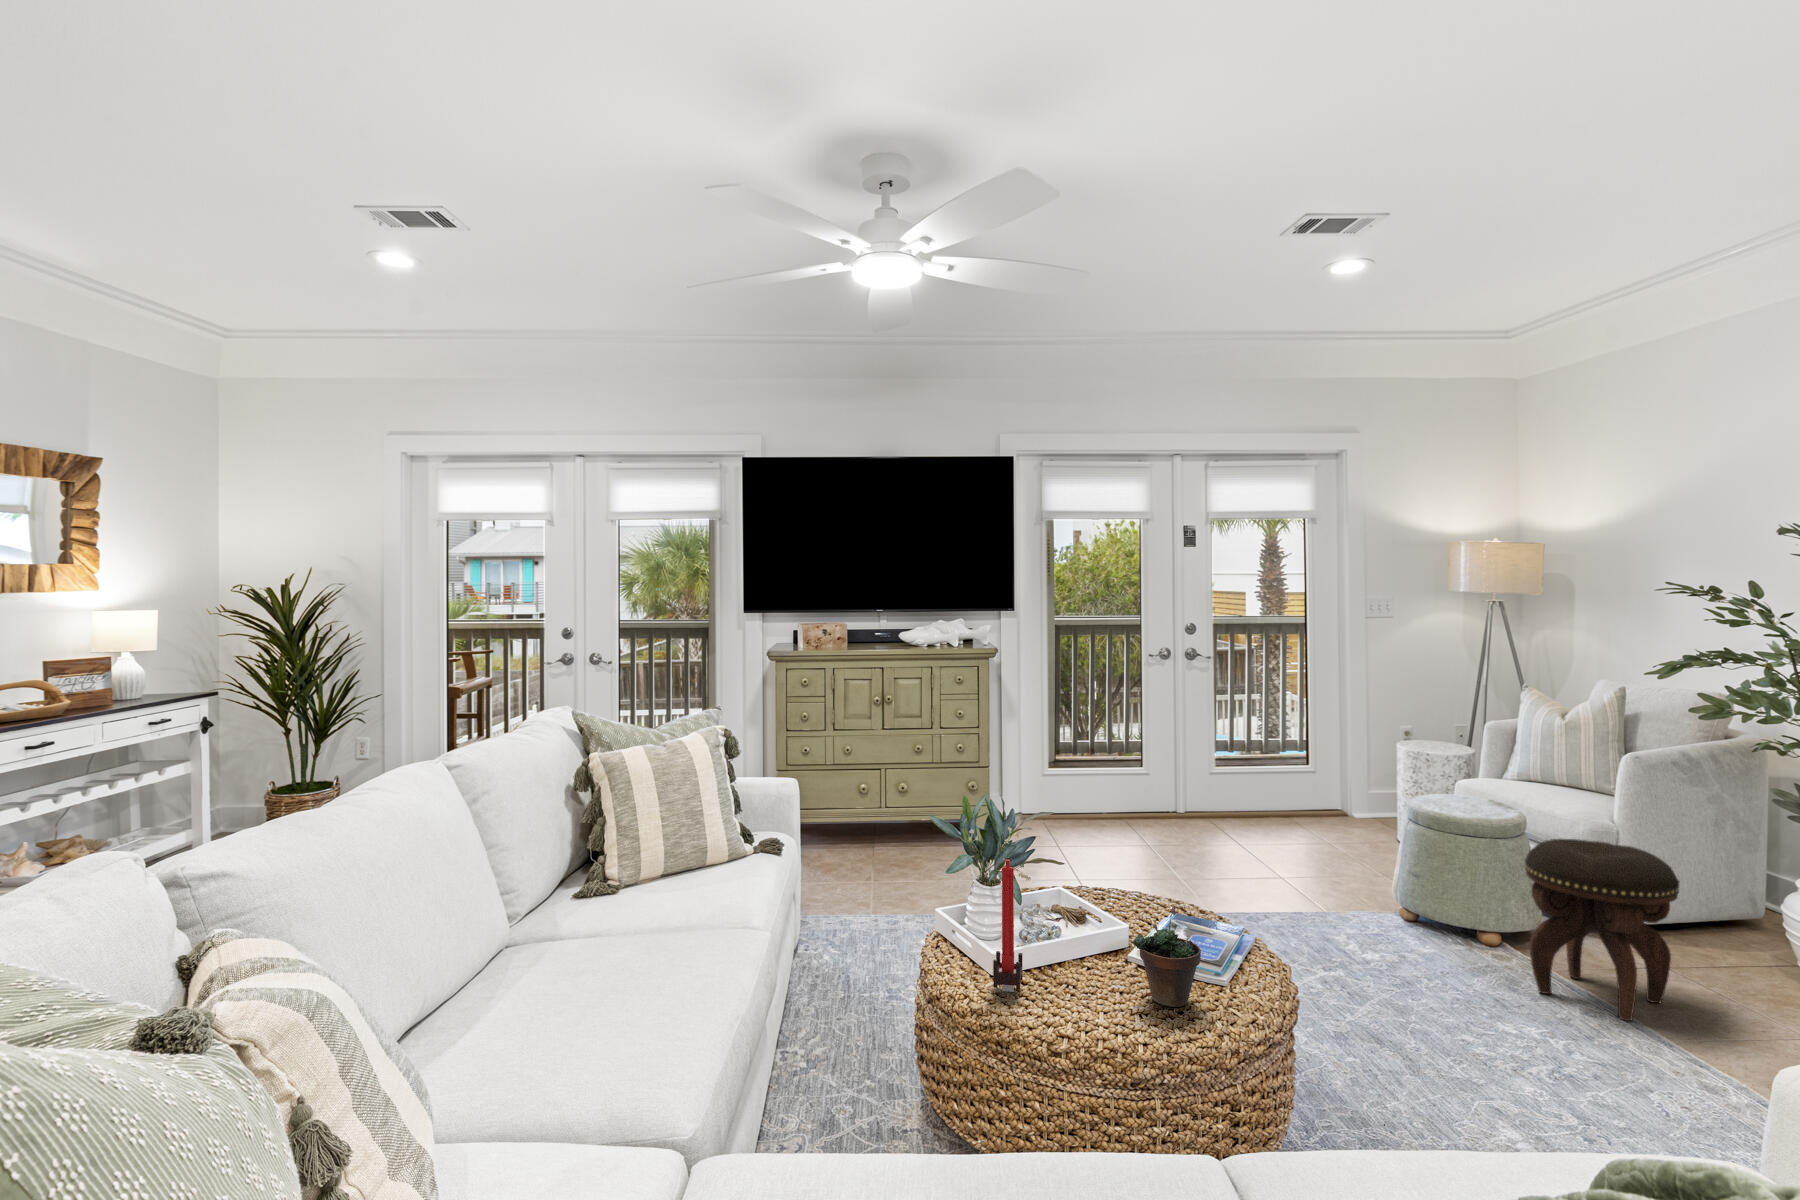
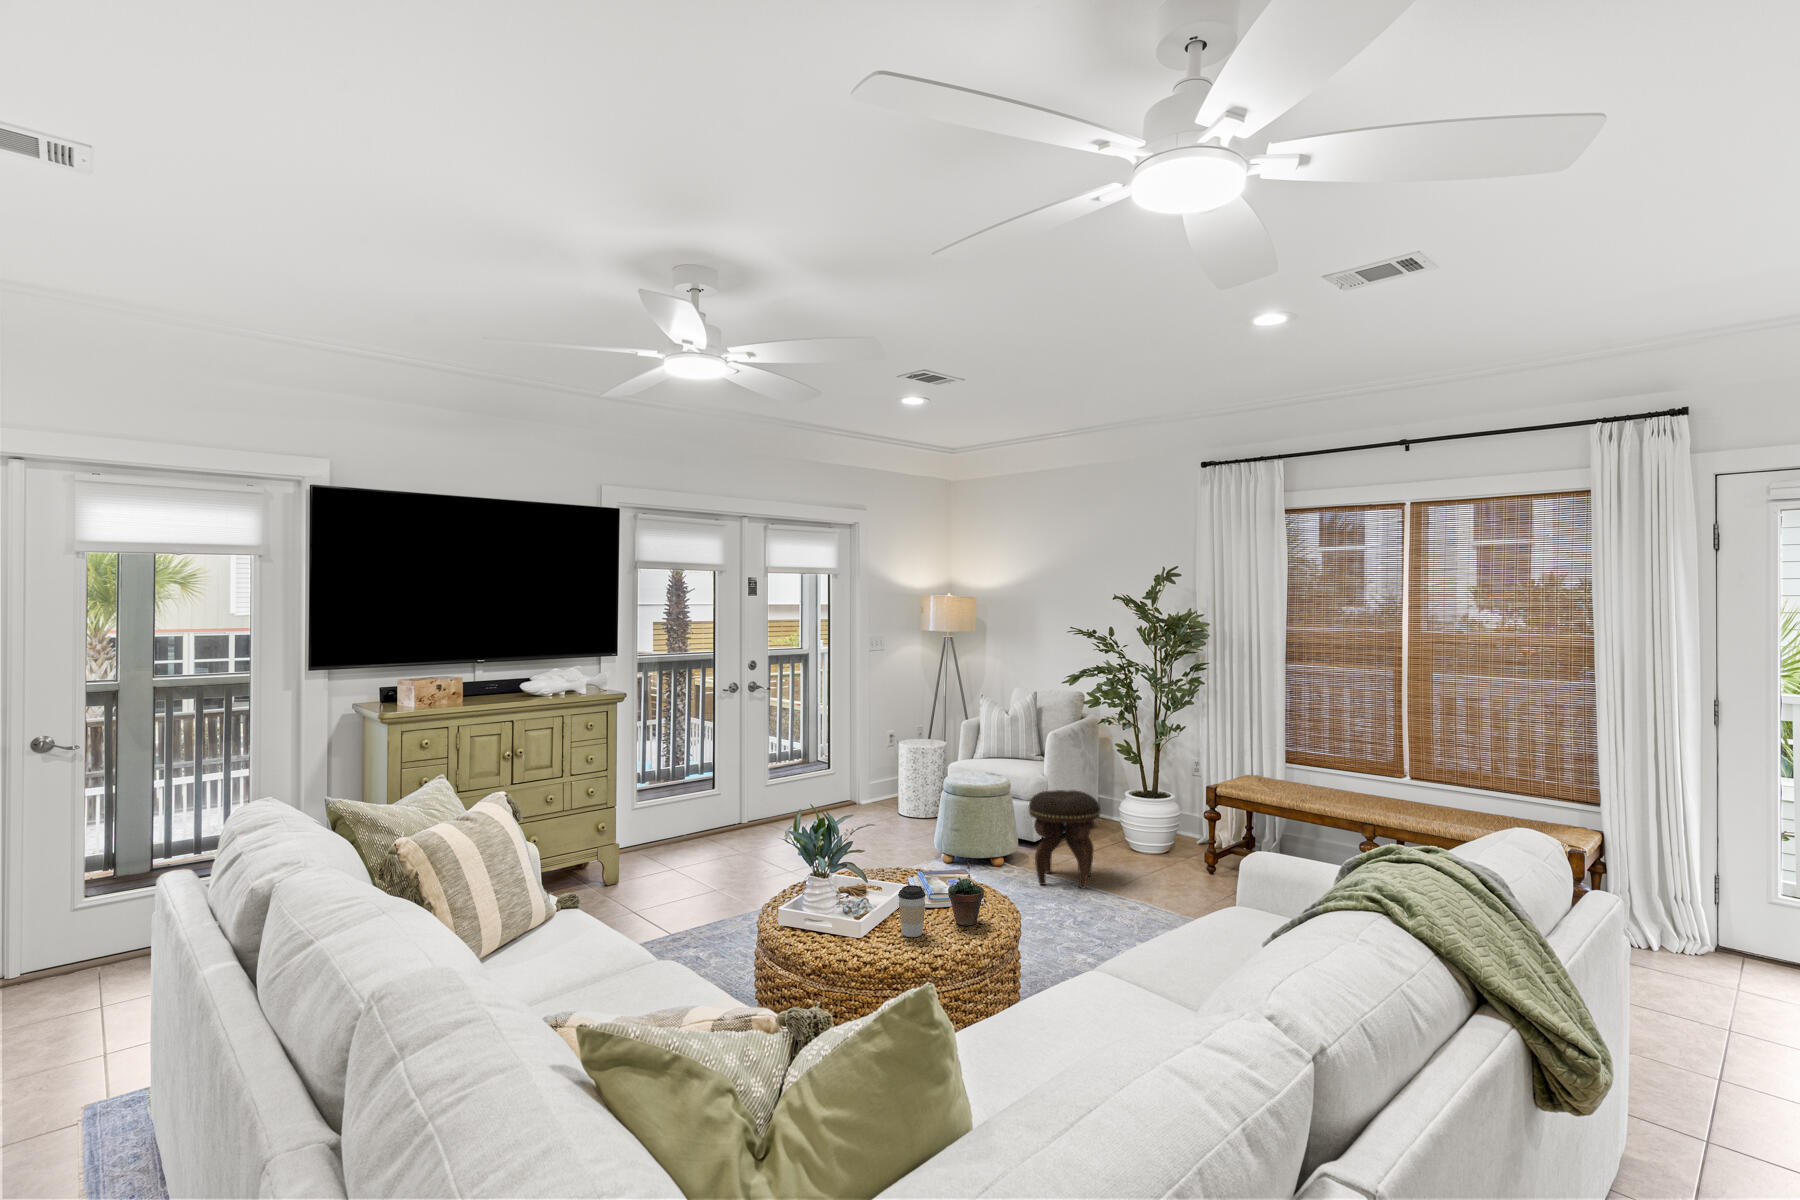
candle: present [993,859,1023,992] -> none [866,855,890,945]
coffee cup: none [1050,917,1093,998] -> present [898,885,926,937]

